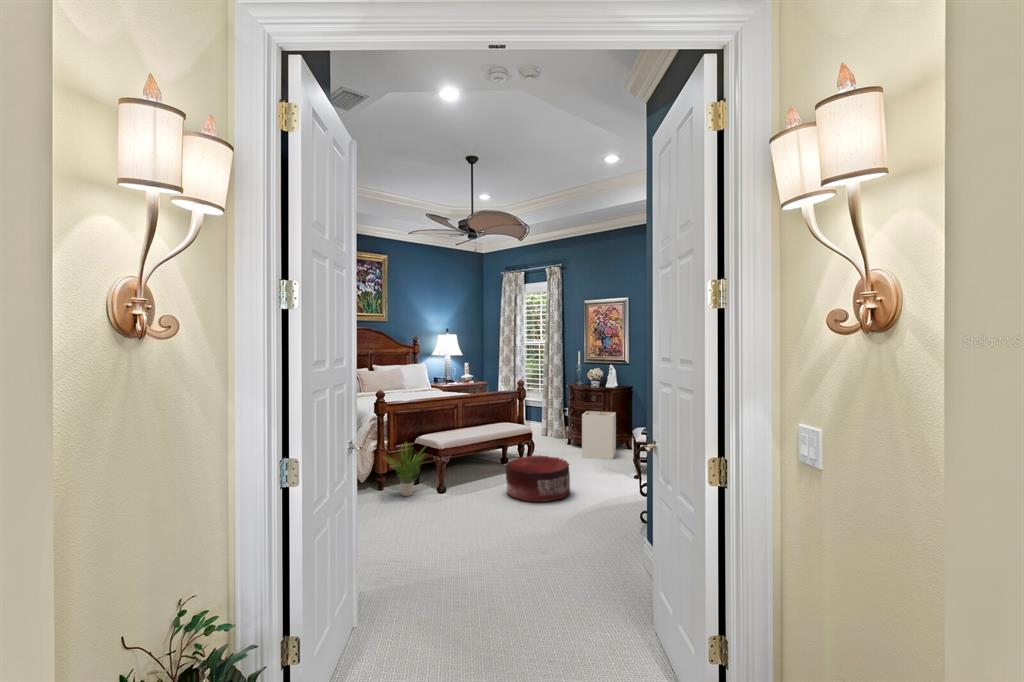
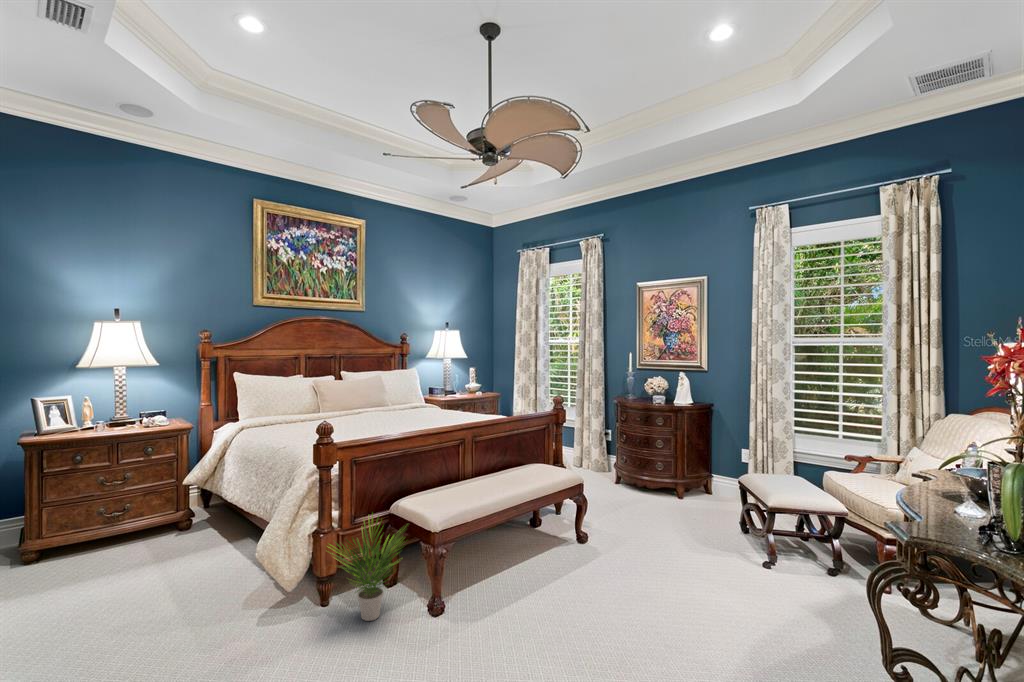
laundry hamper: present [582,411,616,459] -> none [649,441,697,518]
pouf: present [506,455,570,502] -> none [551,532,671,643]

